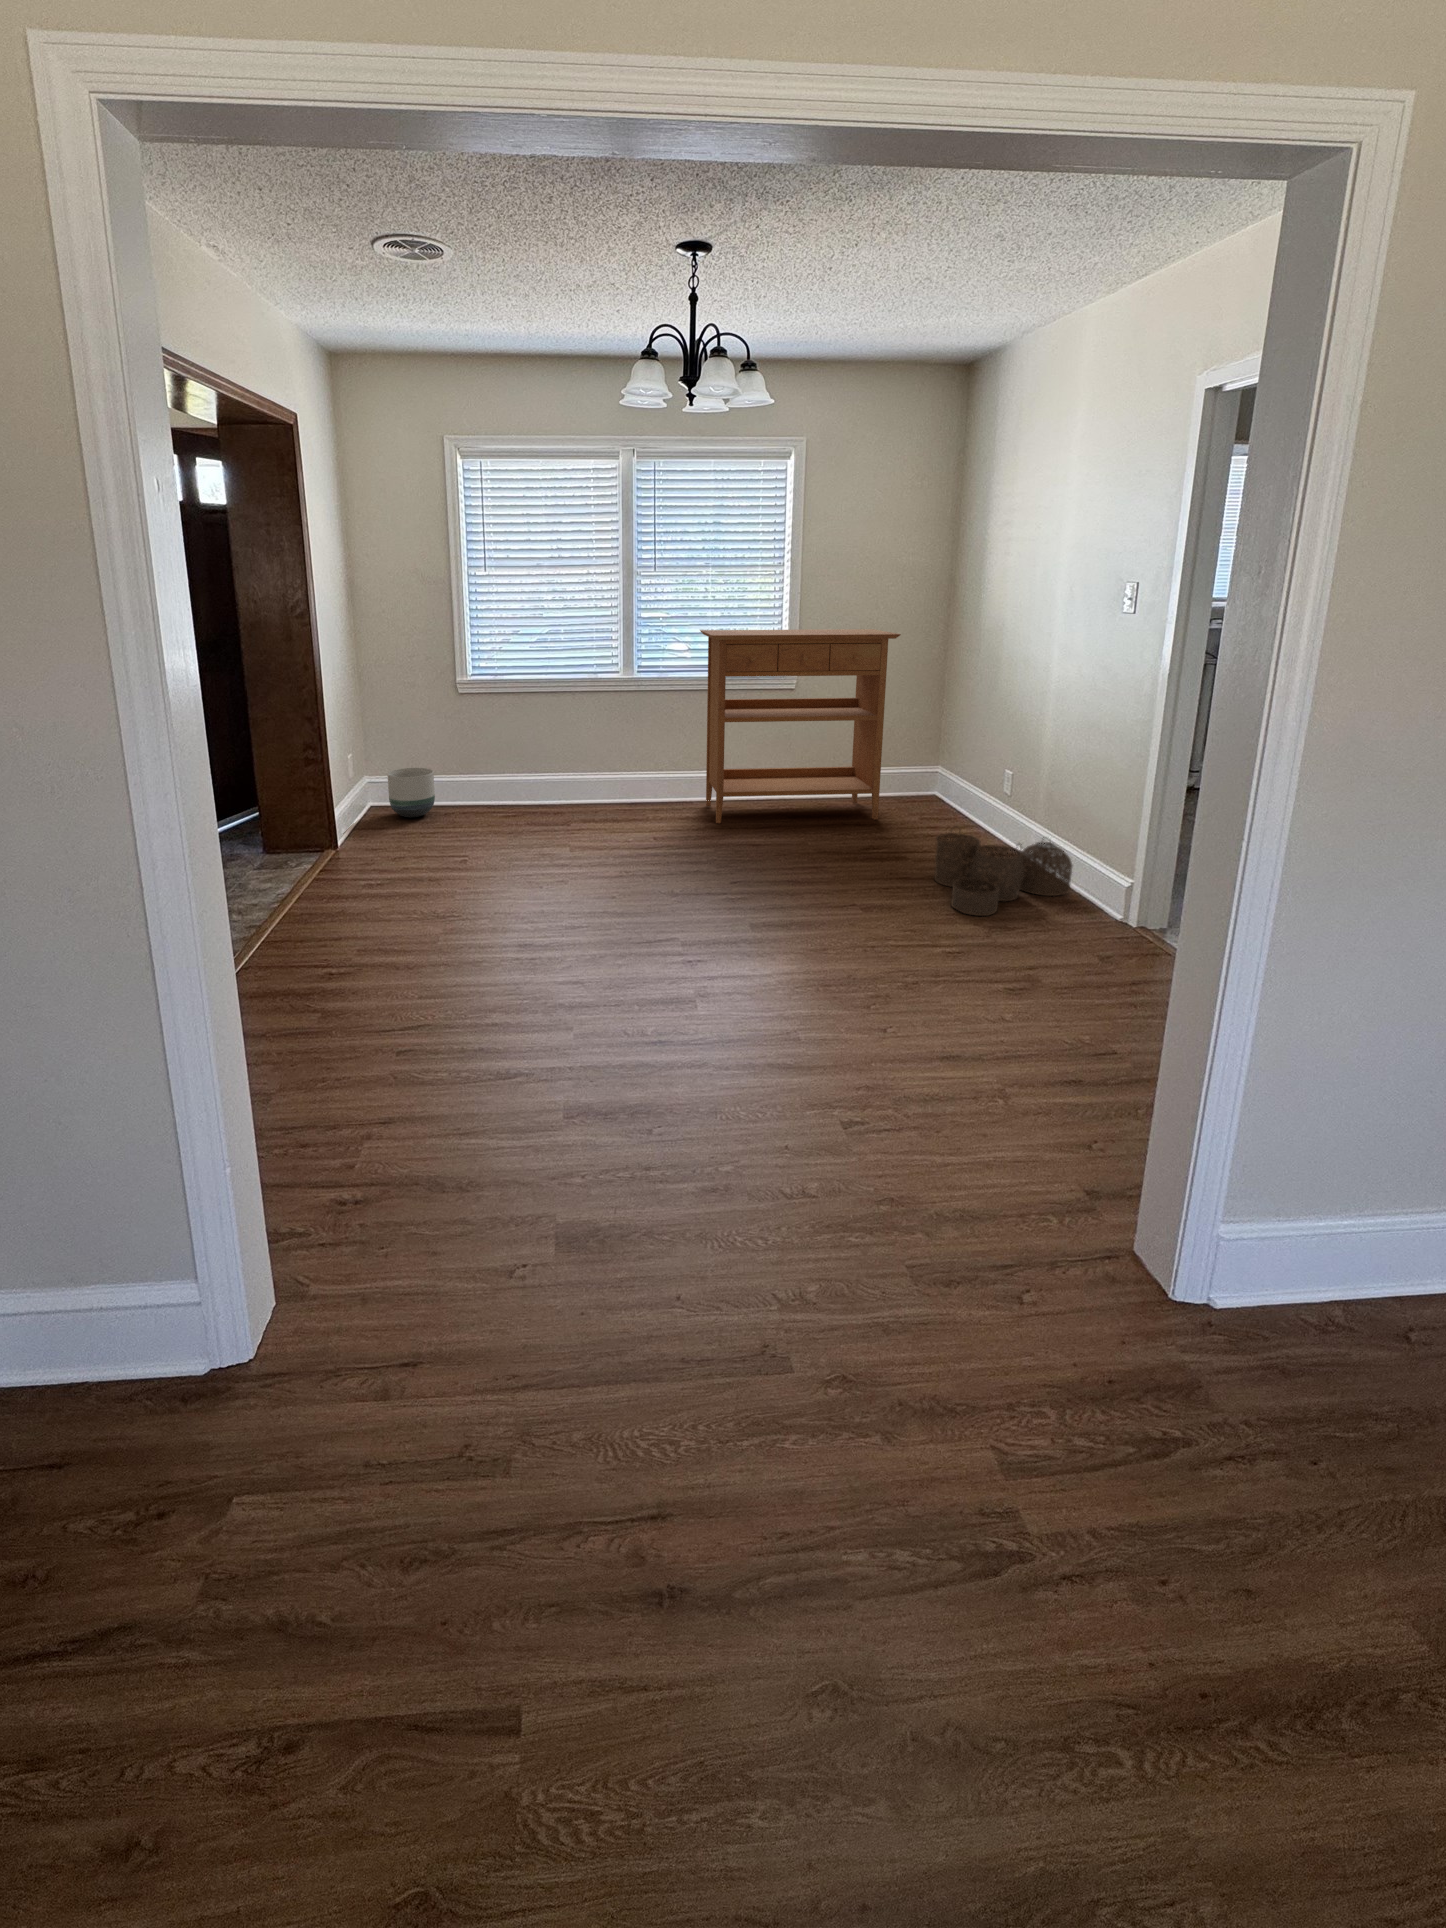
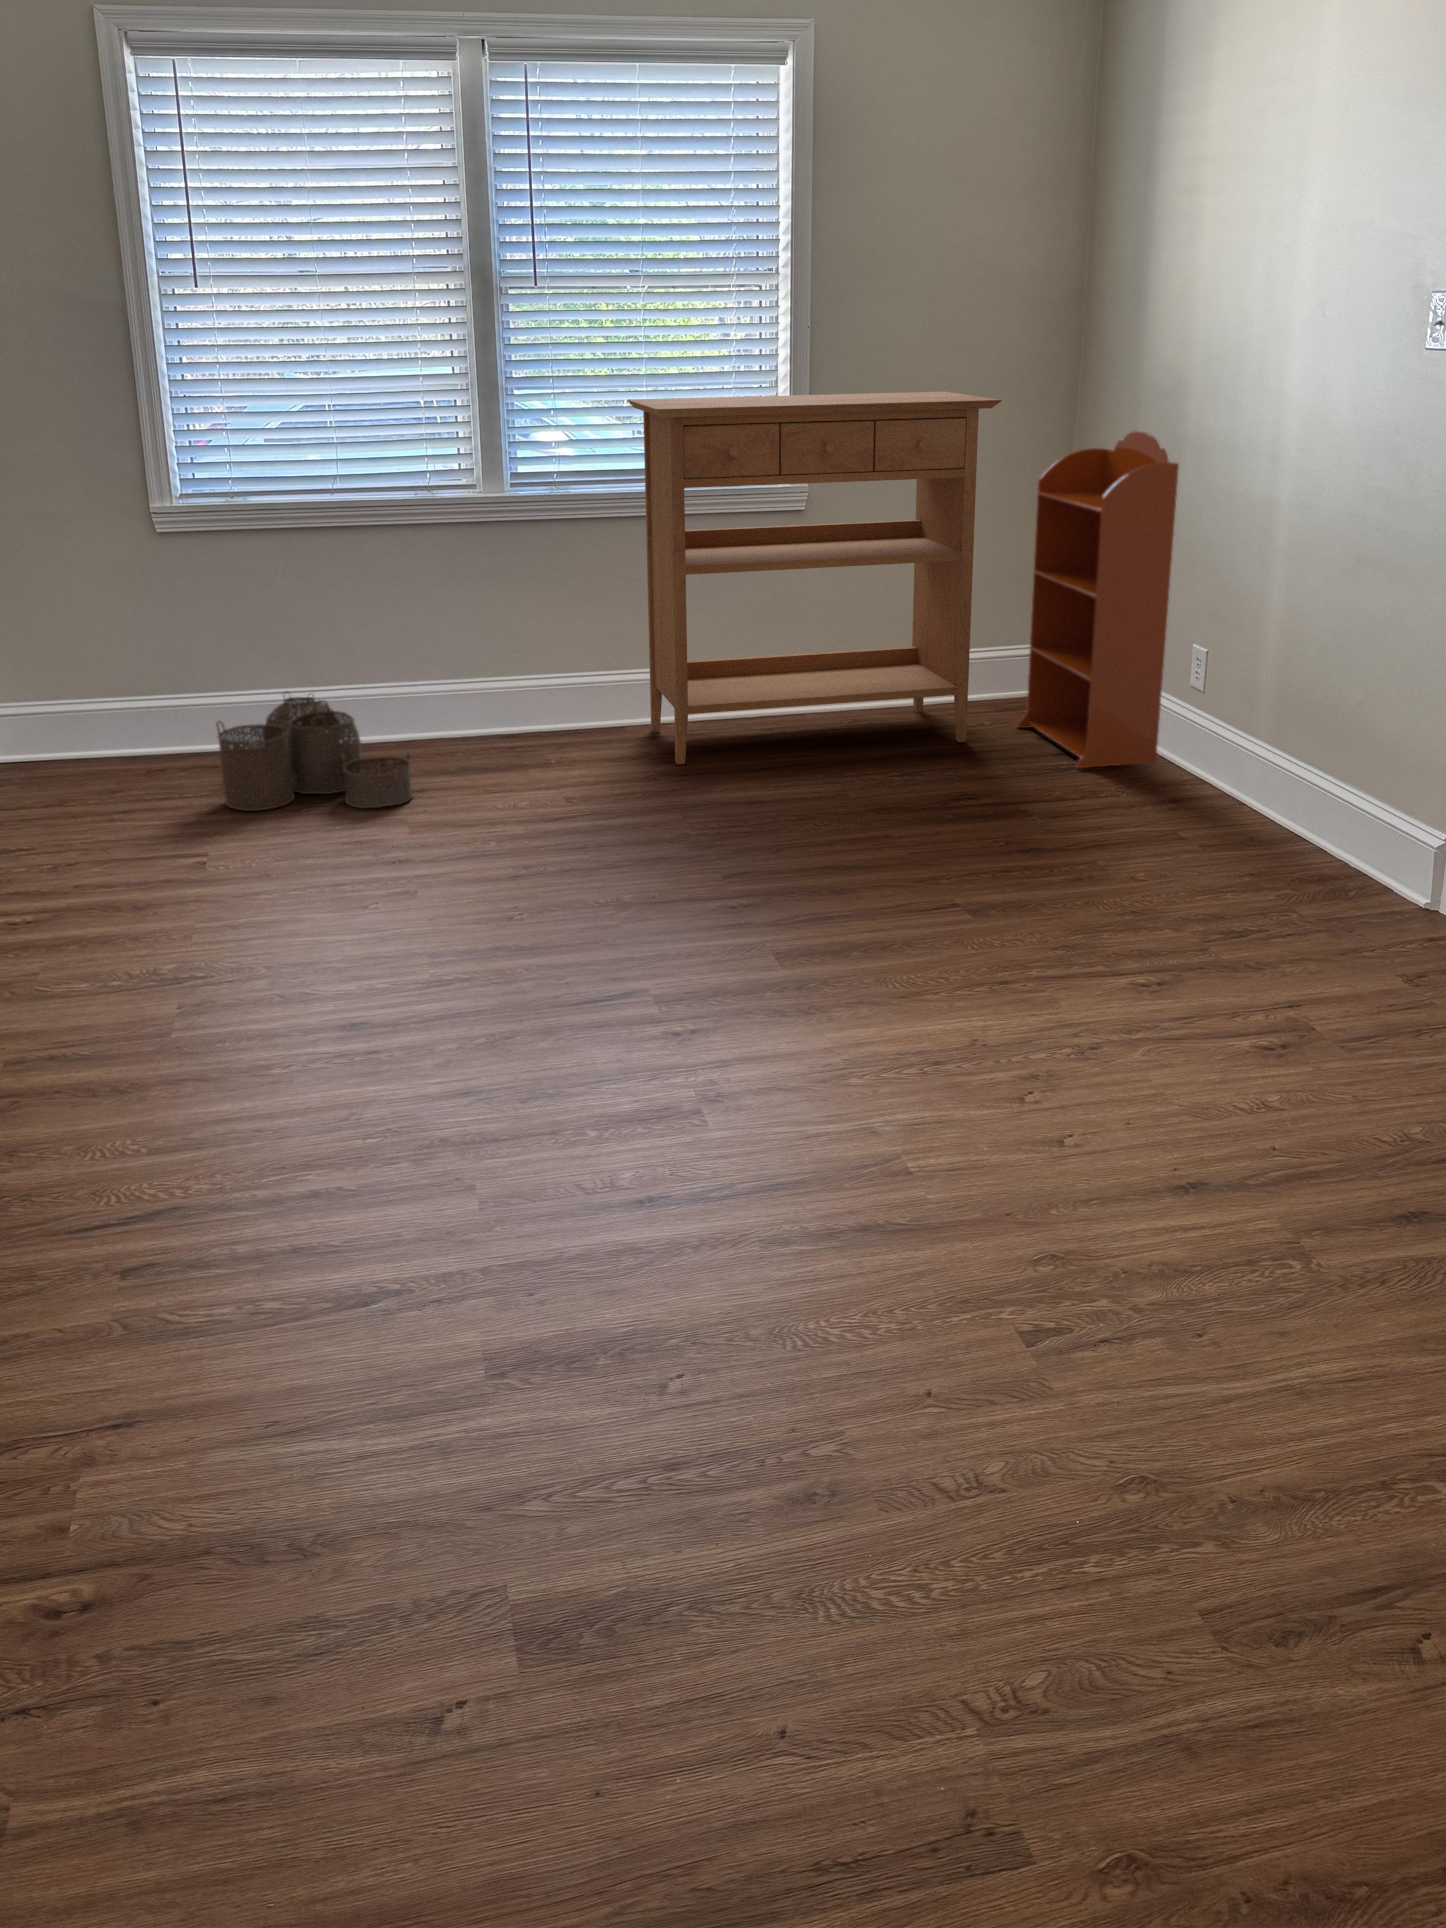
bookcase: none [908,653,999,837] -> present [1017,431,1179,768]
planter: present [388,768,435,817] -> none [24,686,124,784]
woven basket: present [934,831,1072,916] -> present [216,697,413,811]

